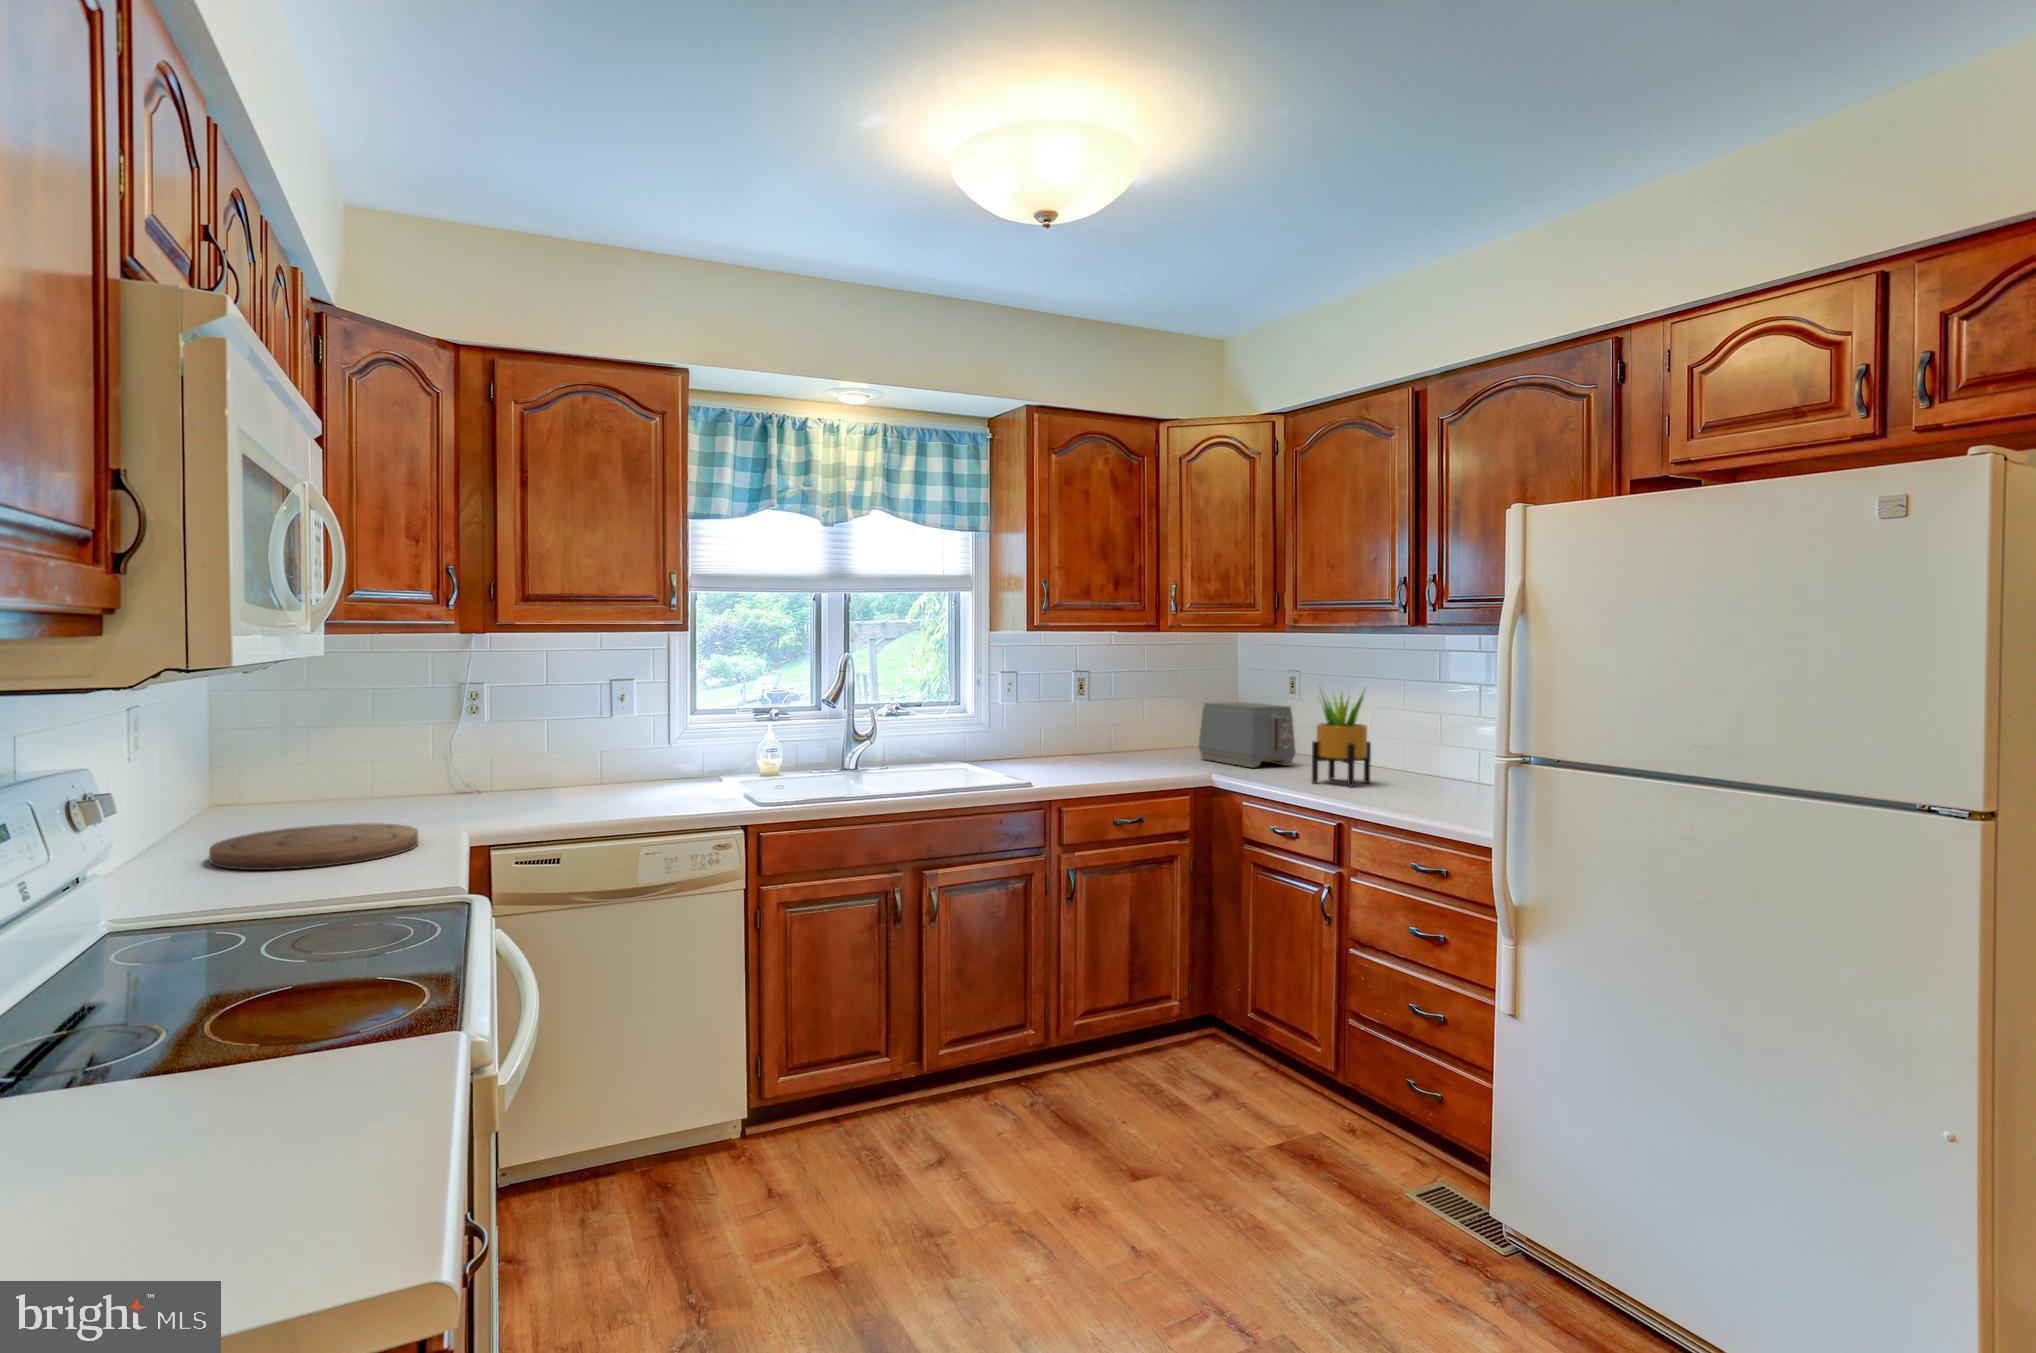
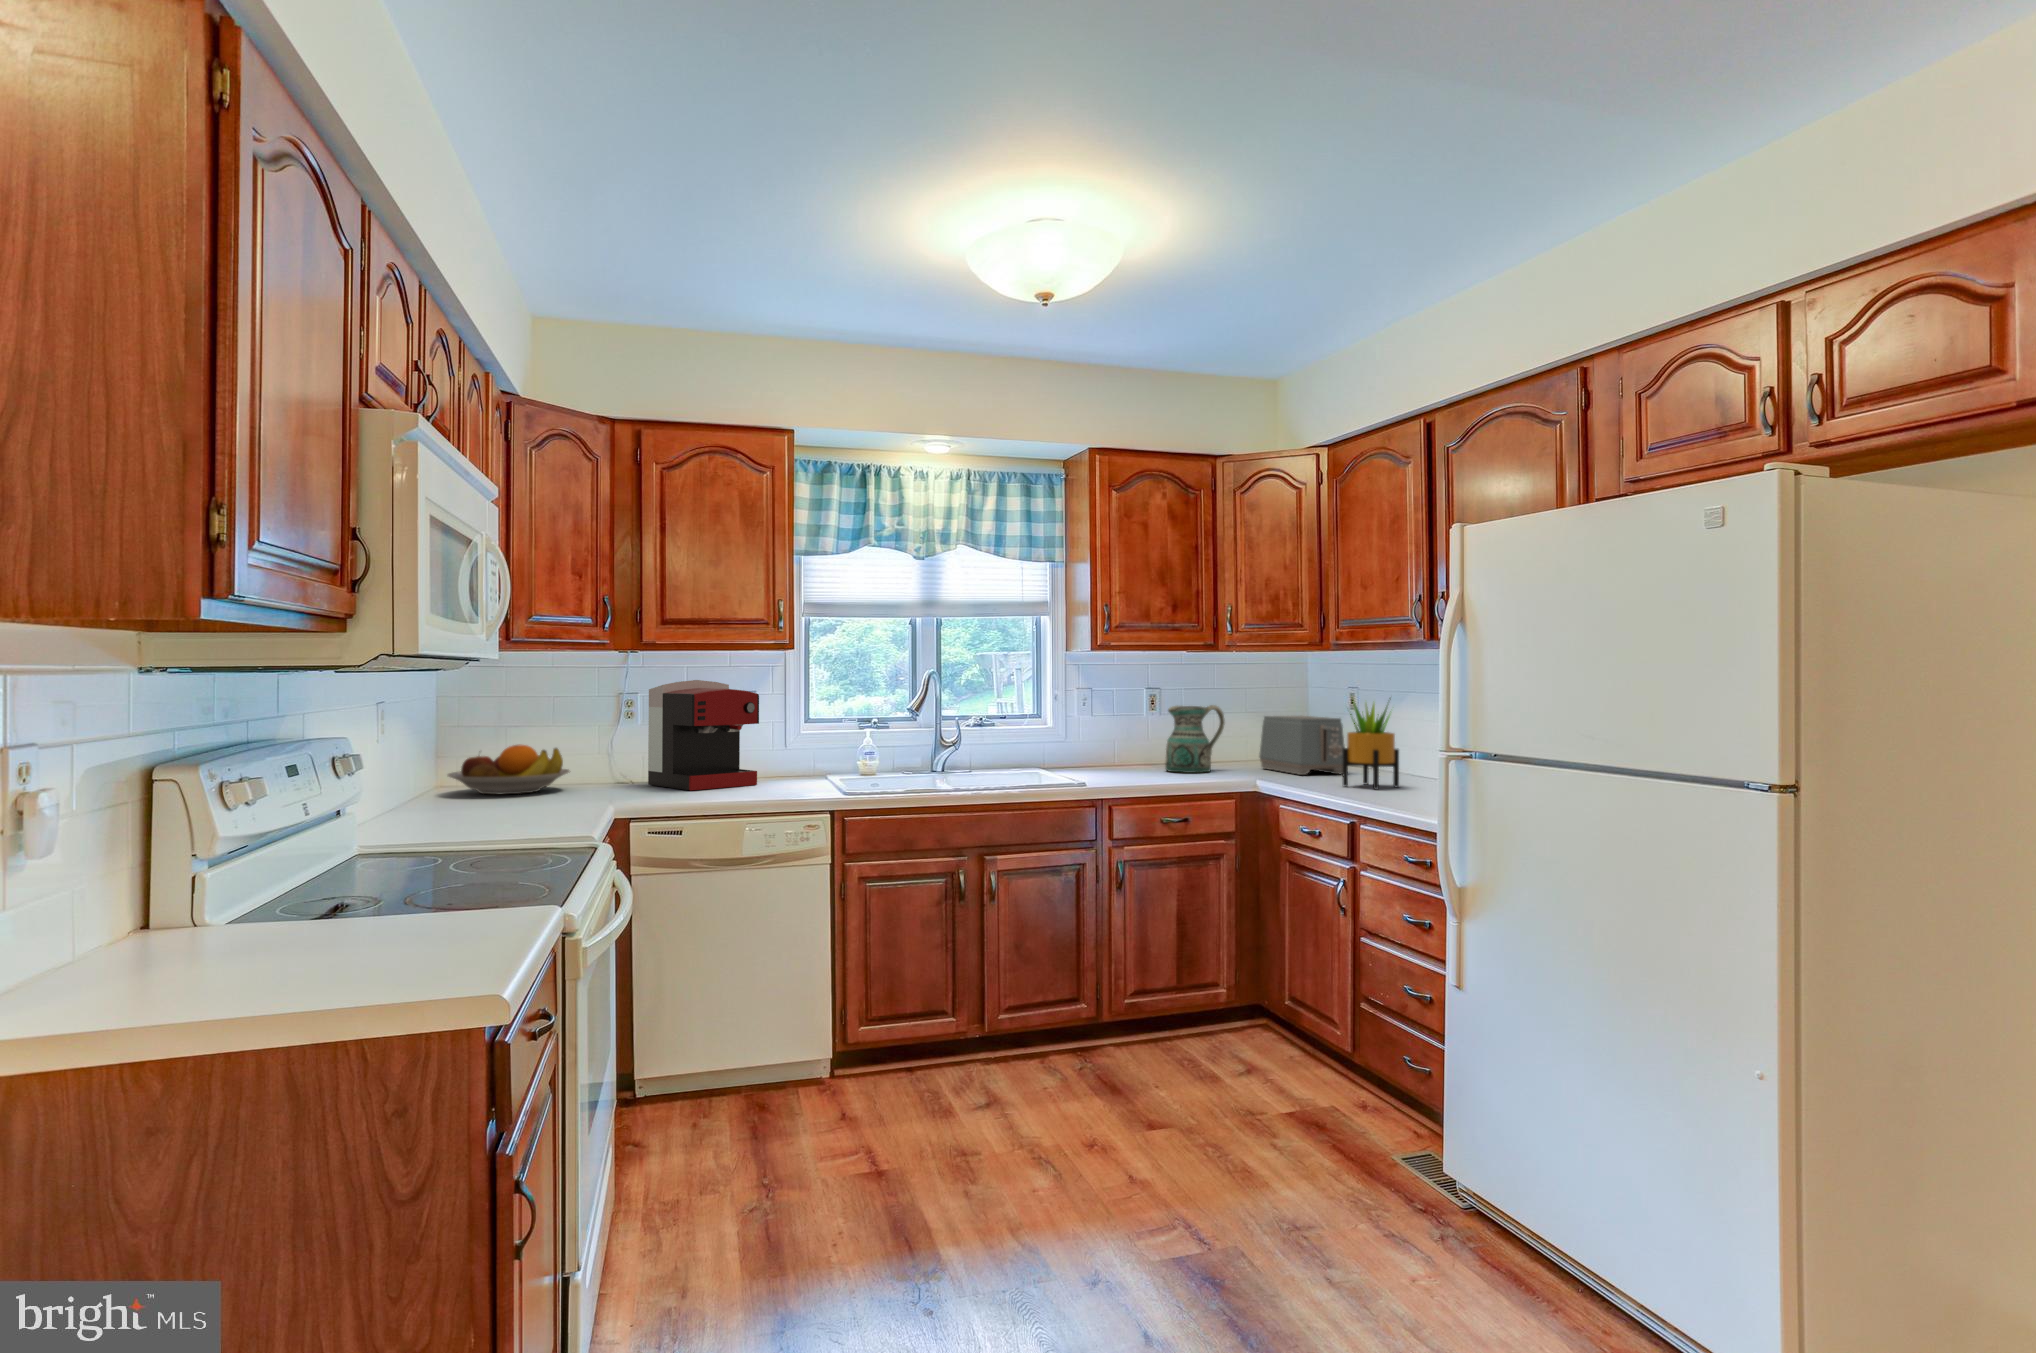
coffee maker: none [505,668,648,806] -> present [648,680,759,790]
ceramic pitcher: none [1104,692,1165,766] -> present [1165,705,1225,773]
fruit bowl: none [231,754,404,820] -> present [448,745,569,795]
cutting board: present [209,823,418,870] -> none [425,795,570,821]

